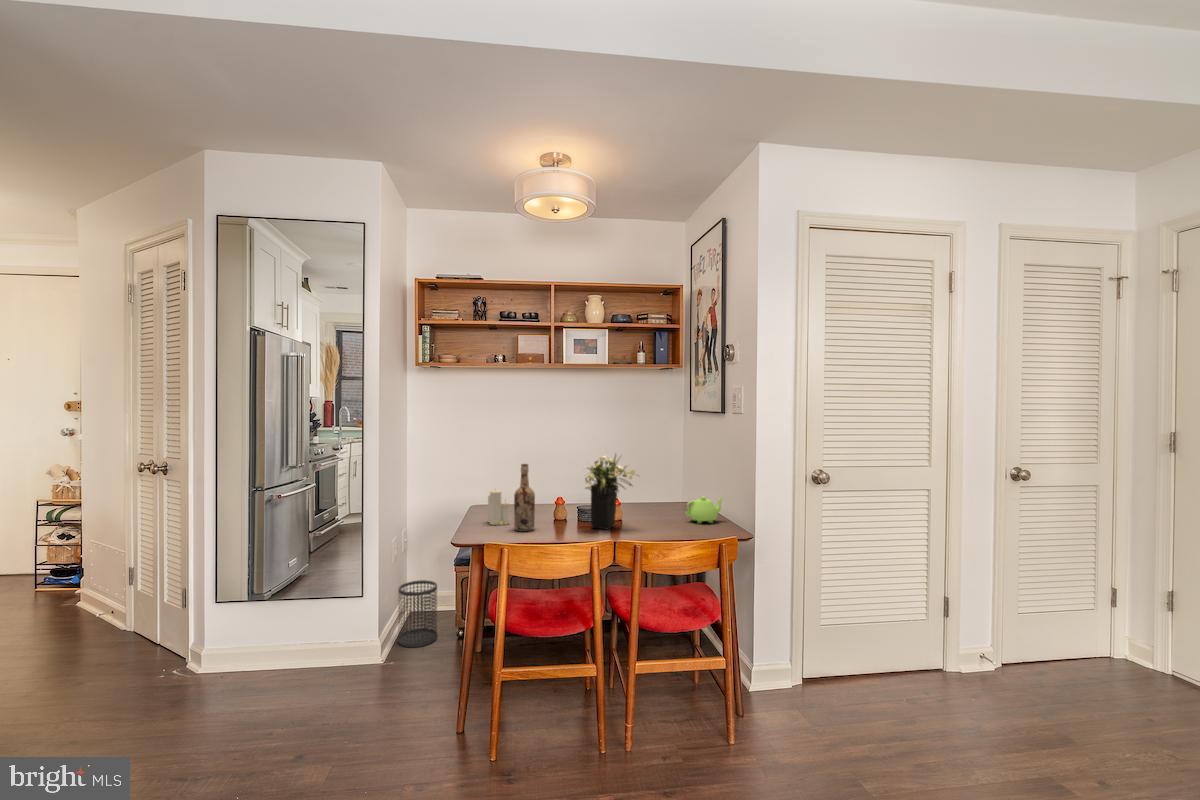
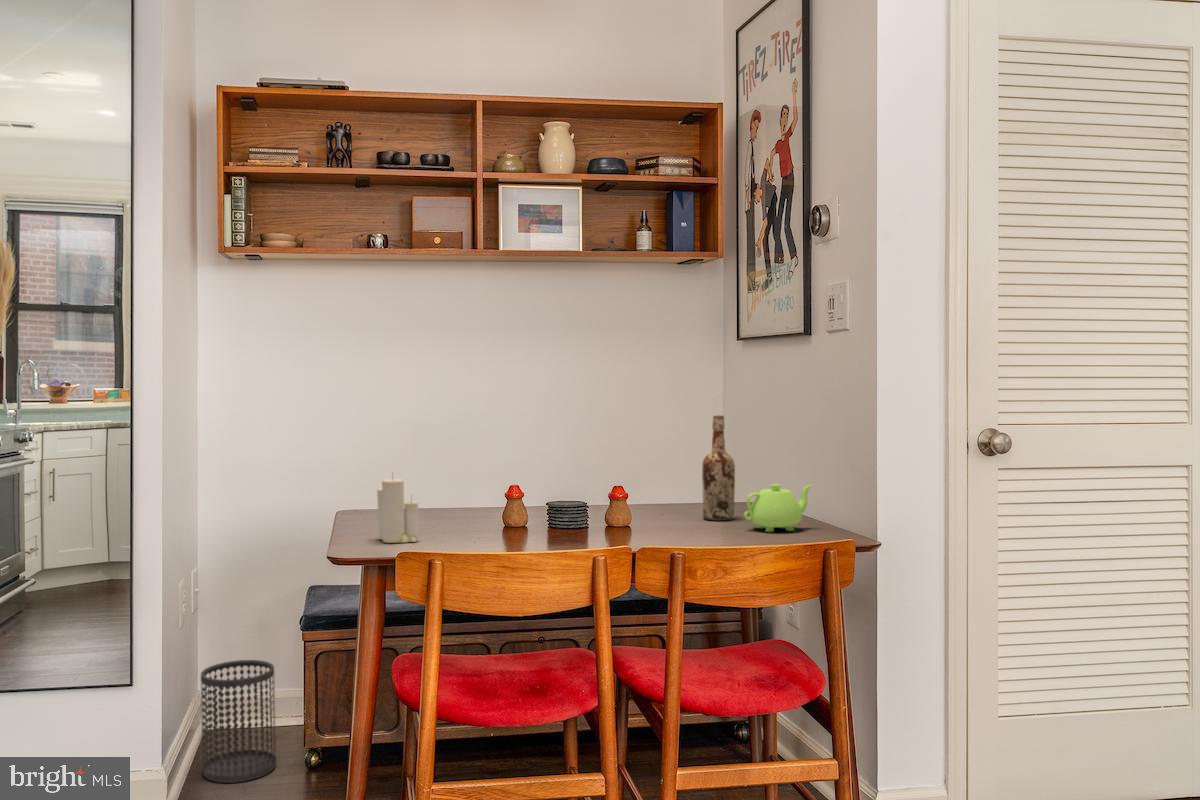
flower arrangement: present [585,454,635,530] -> none [554,404,665,545]
wine bottle: present [514,464,535,532] -> present [702,416,735,521]

